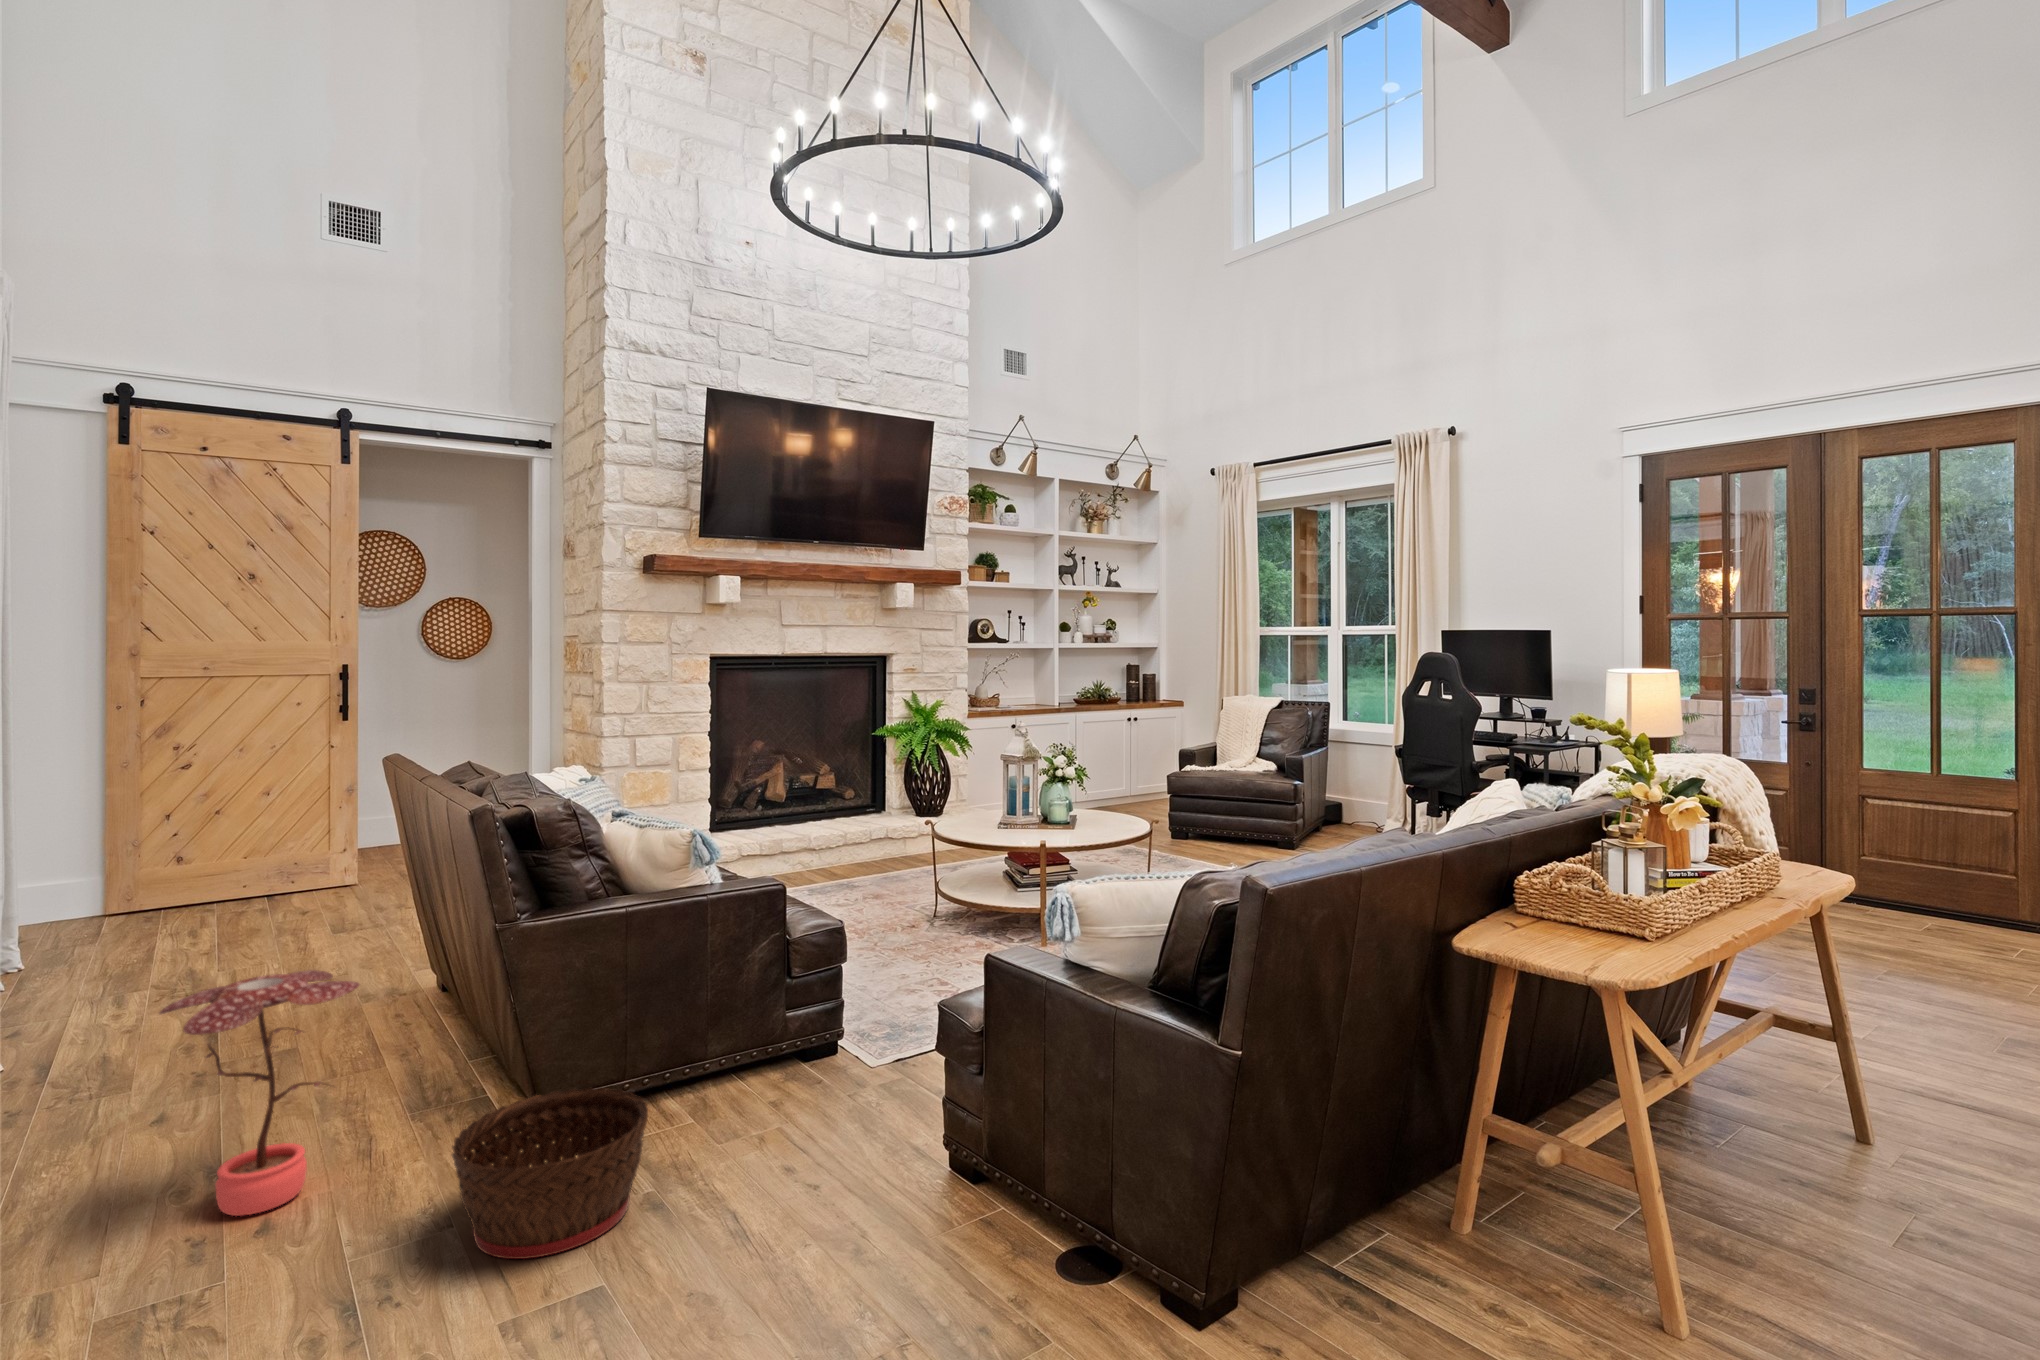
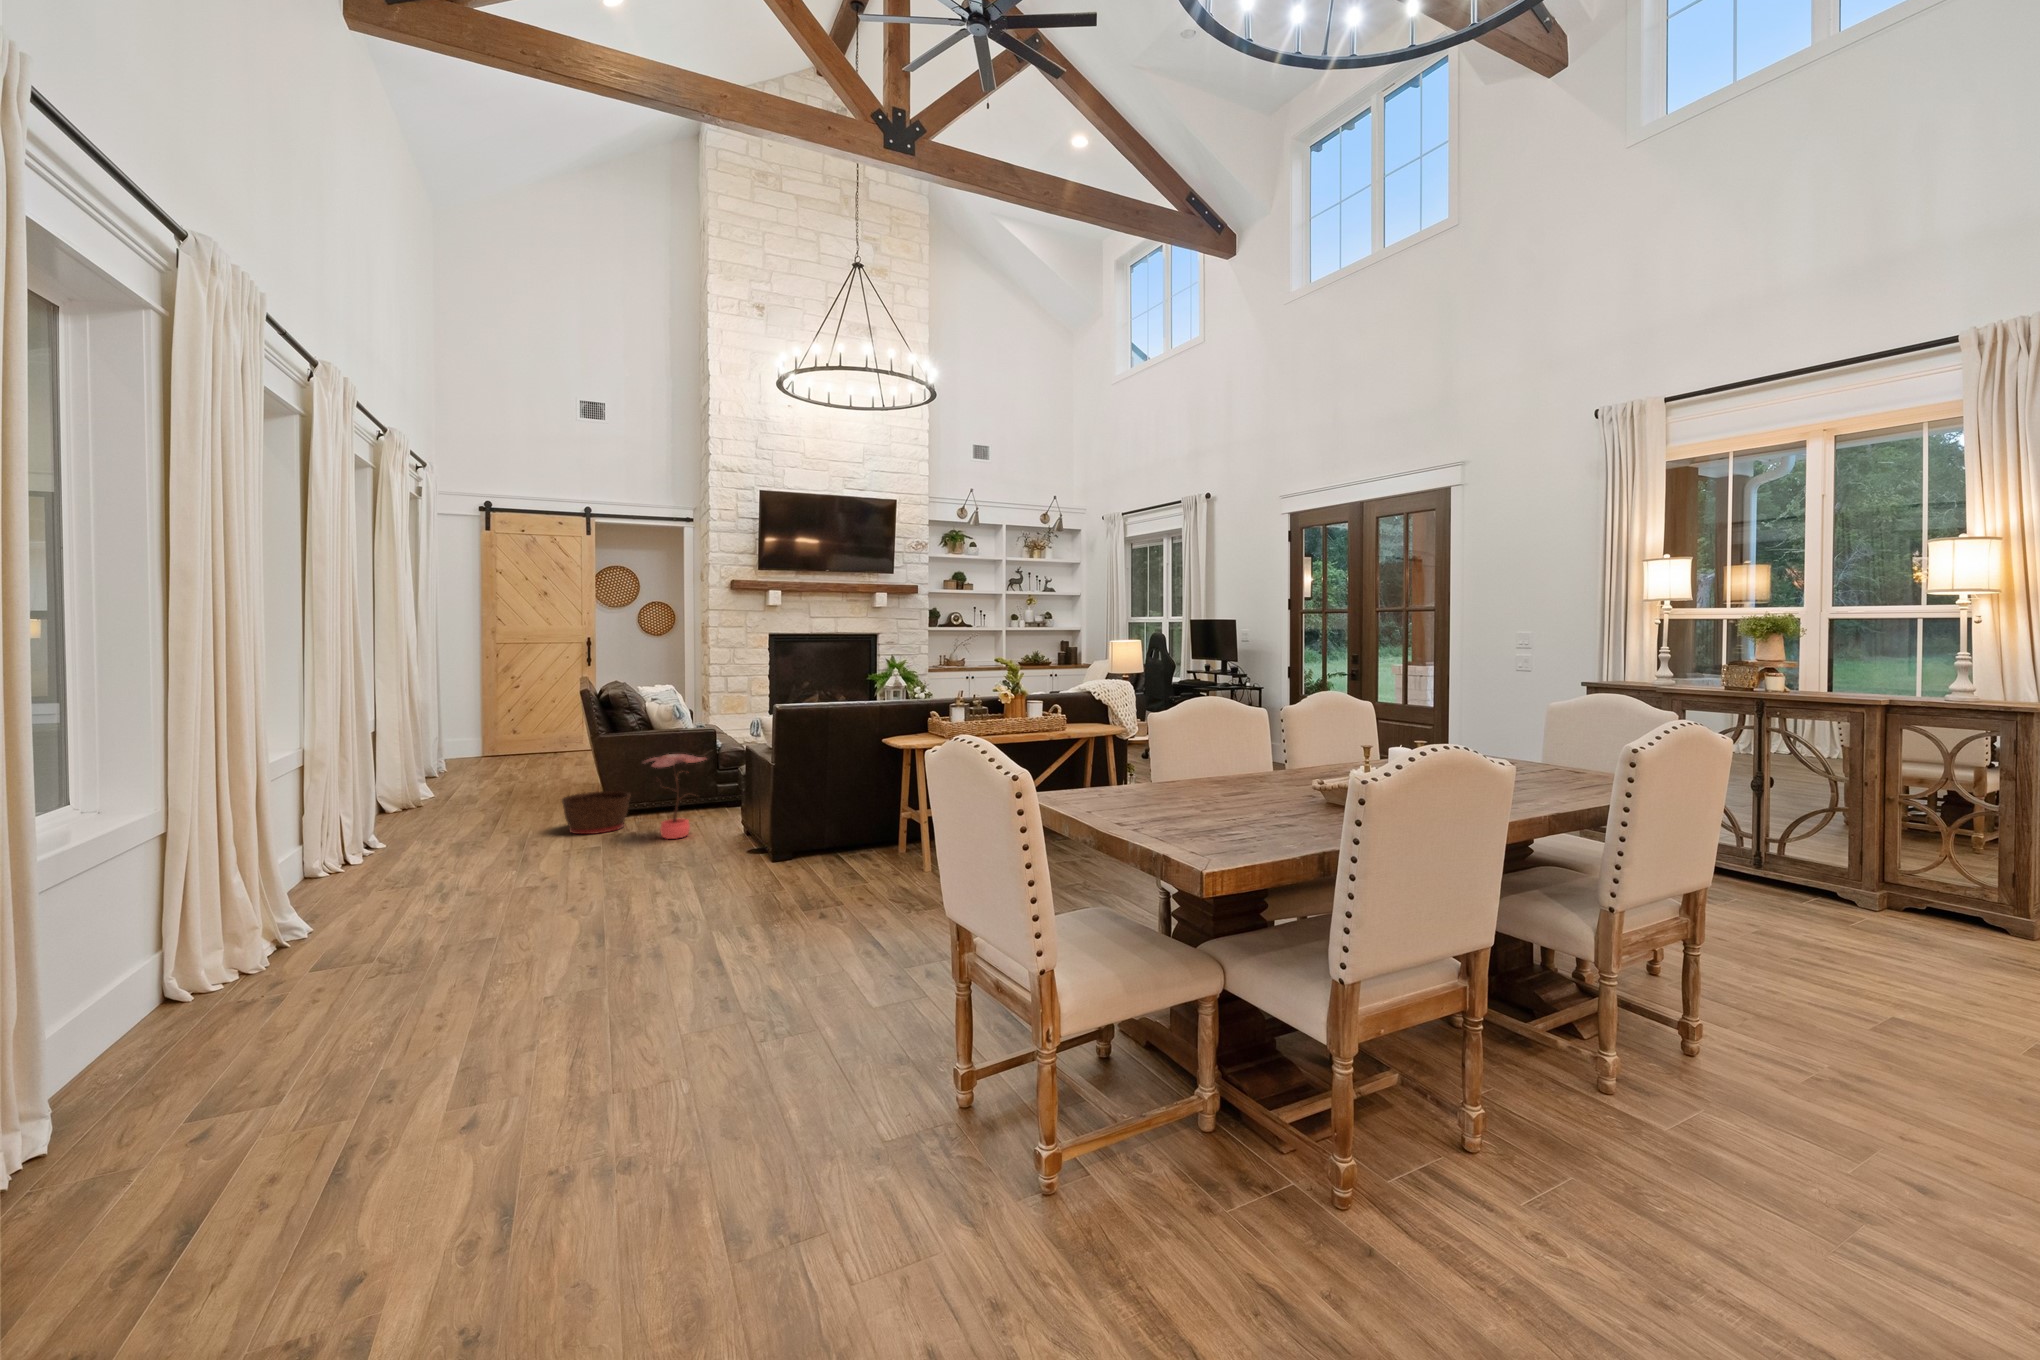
potted plant: present [160,970,360,1216] -> present [643,754,706,839]

